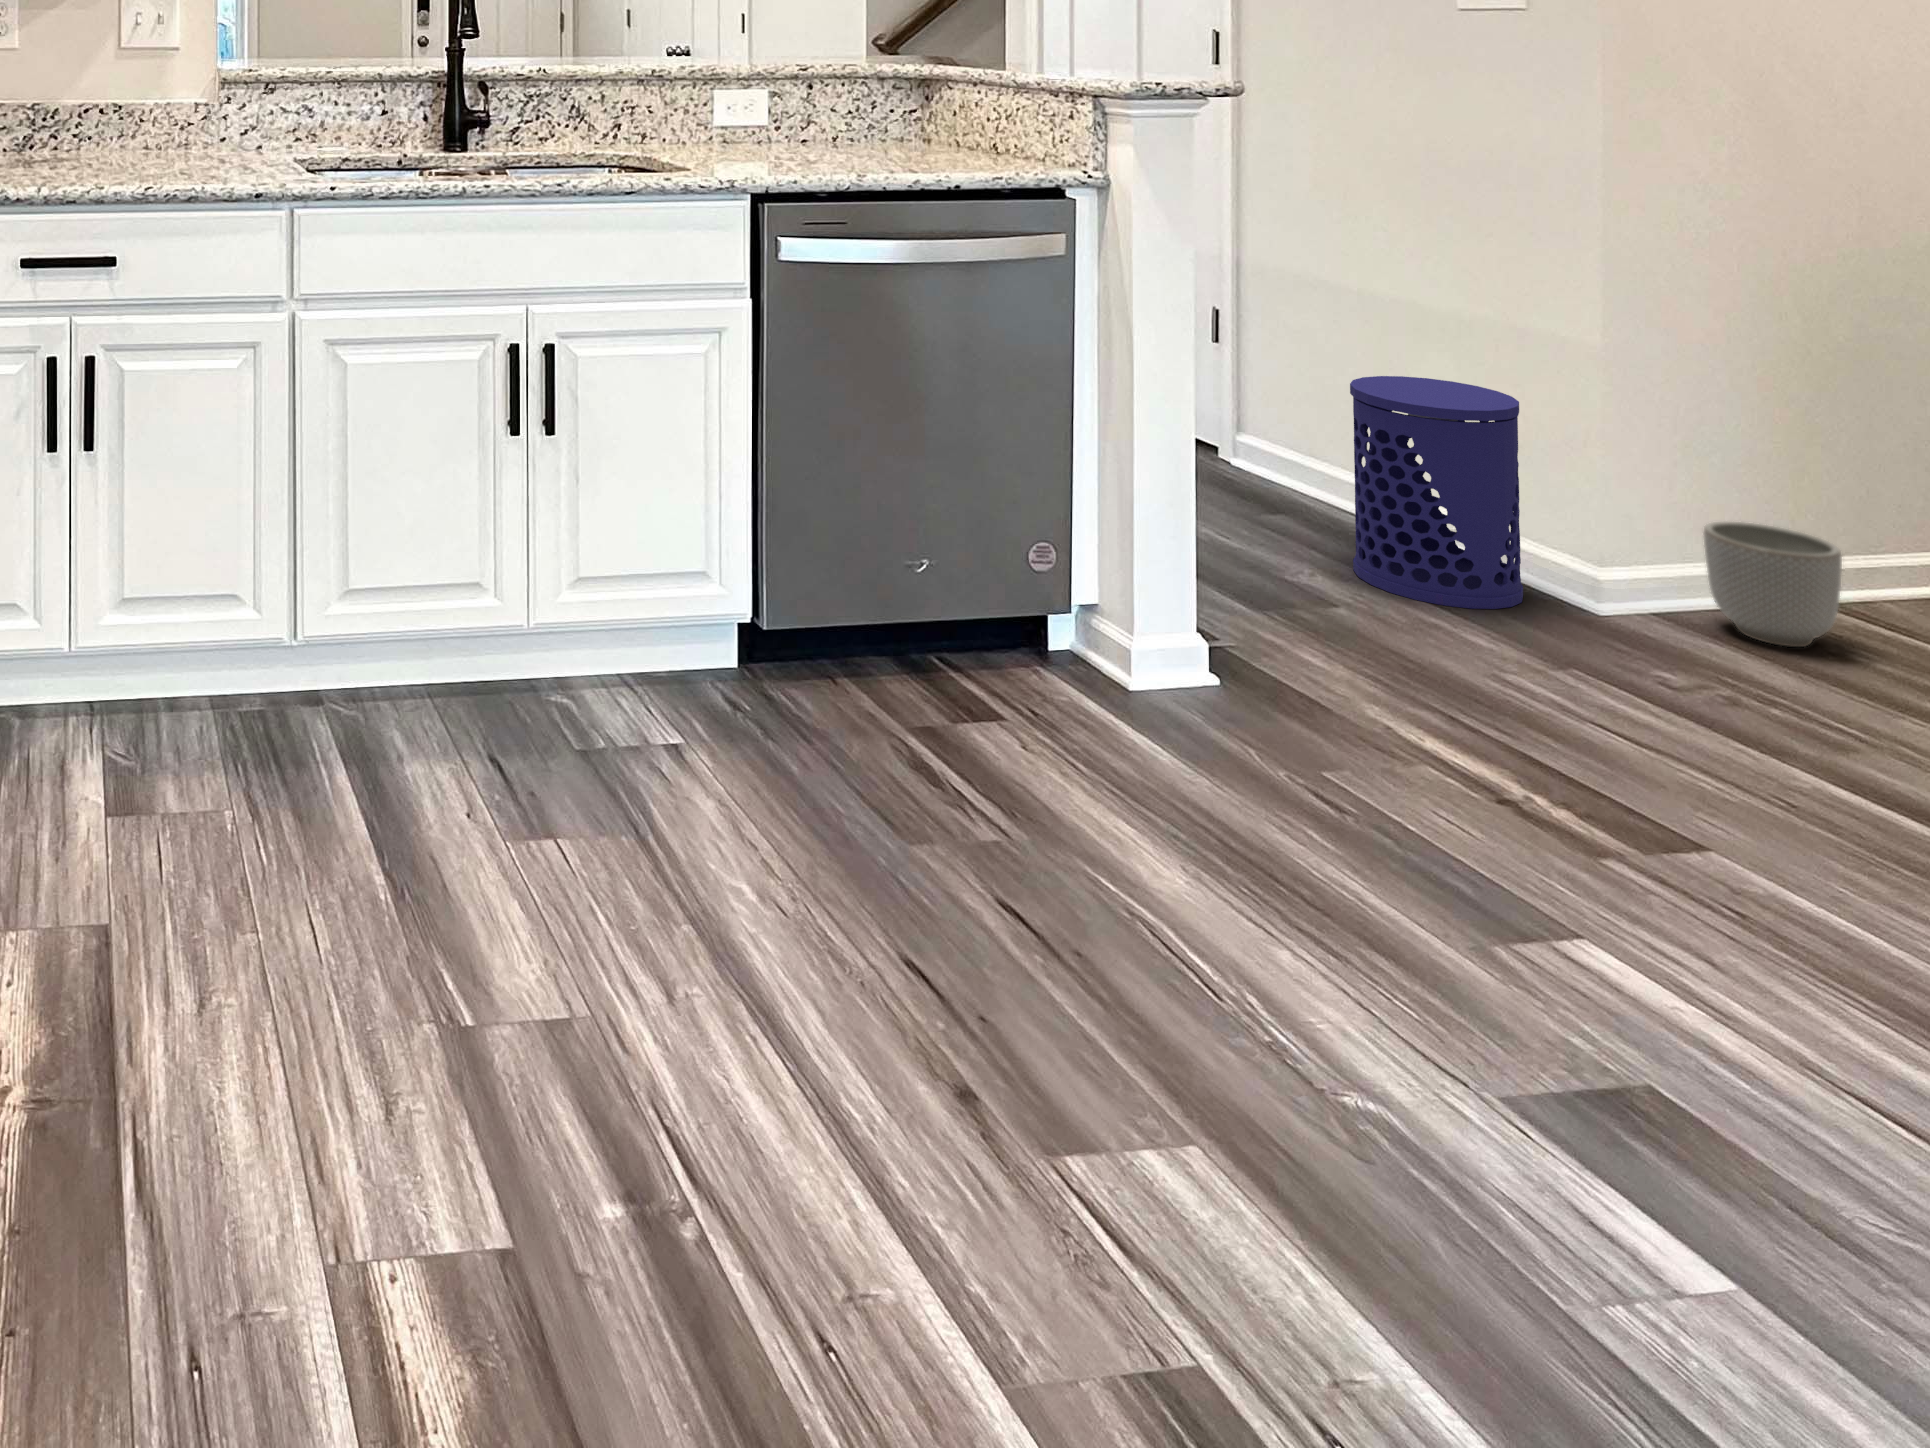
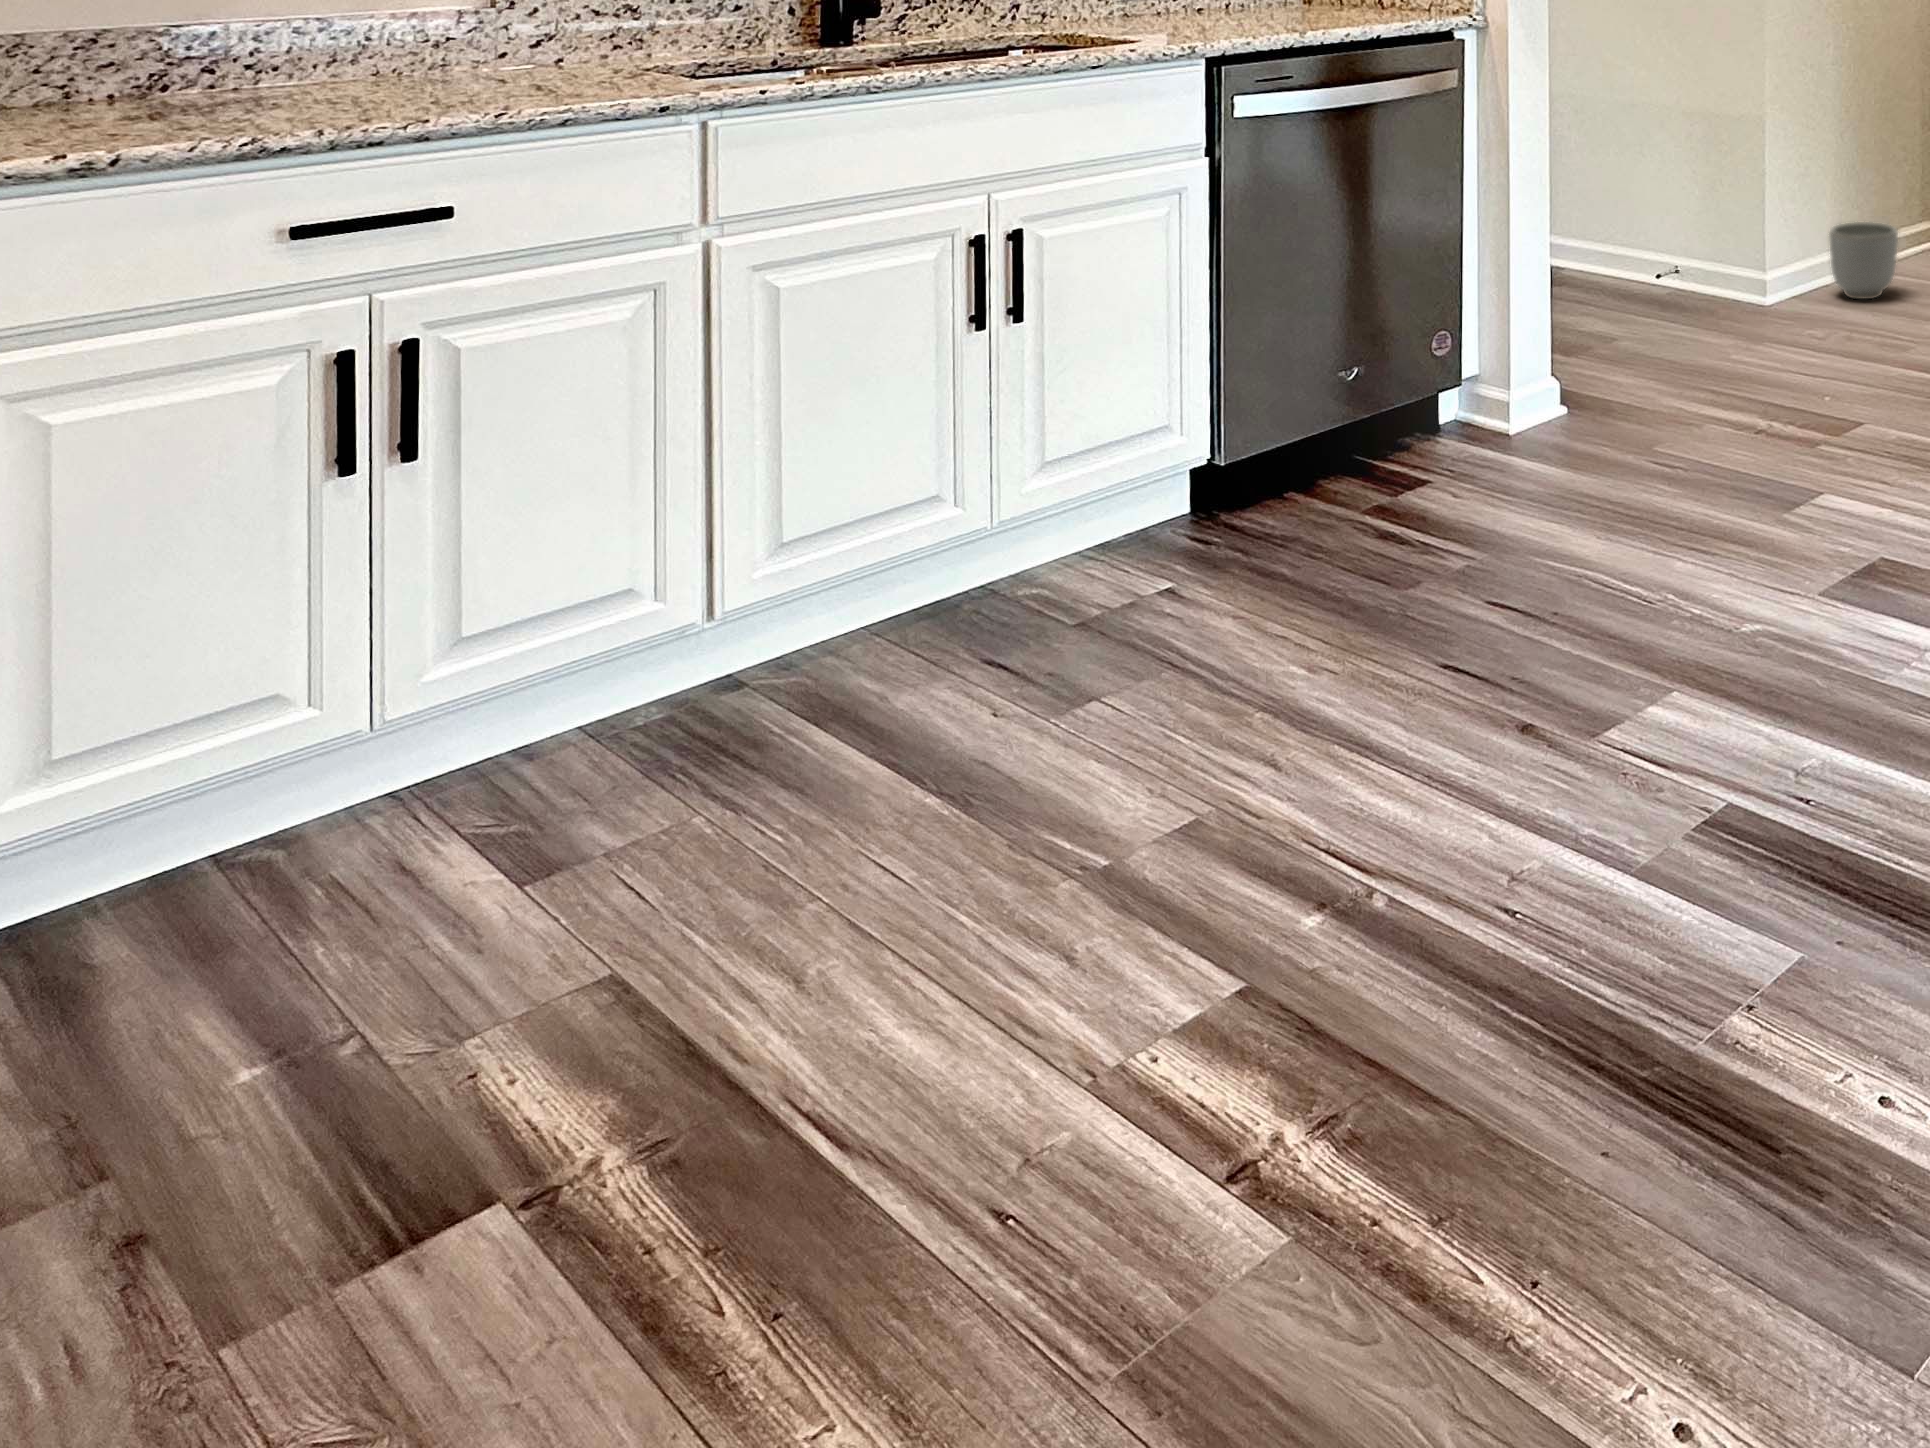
waste bin: present [1350,376,1523,609] -> none [1626,156,1732,323]

